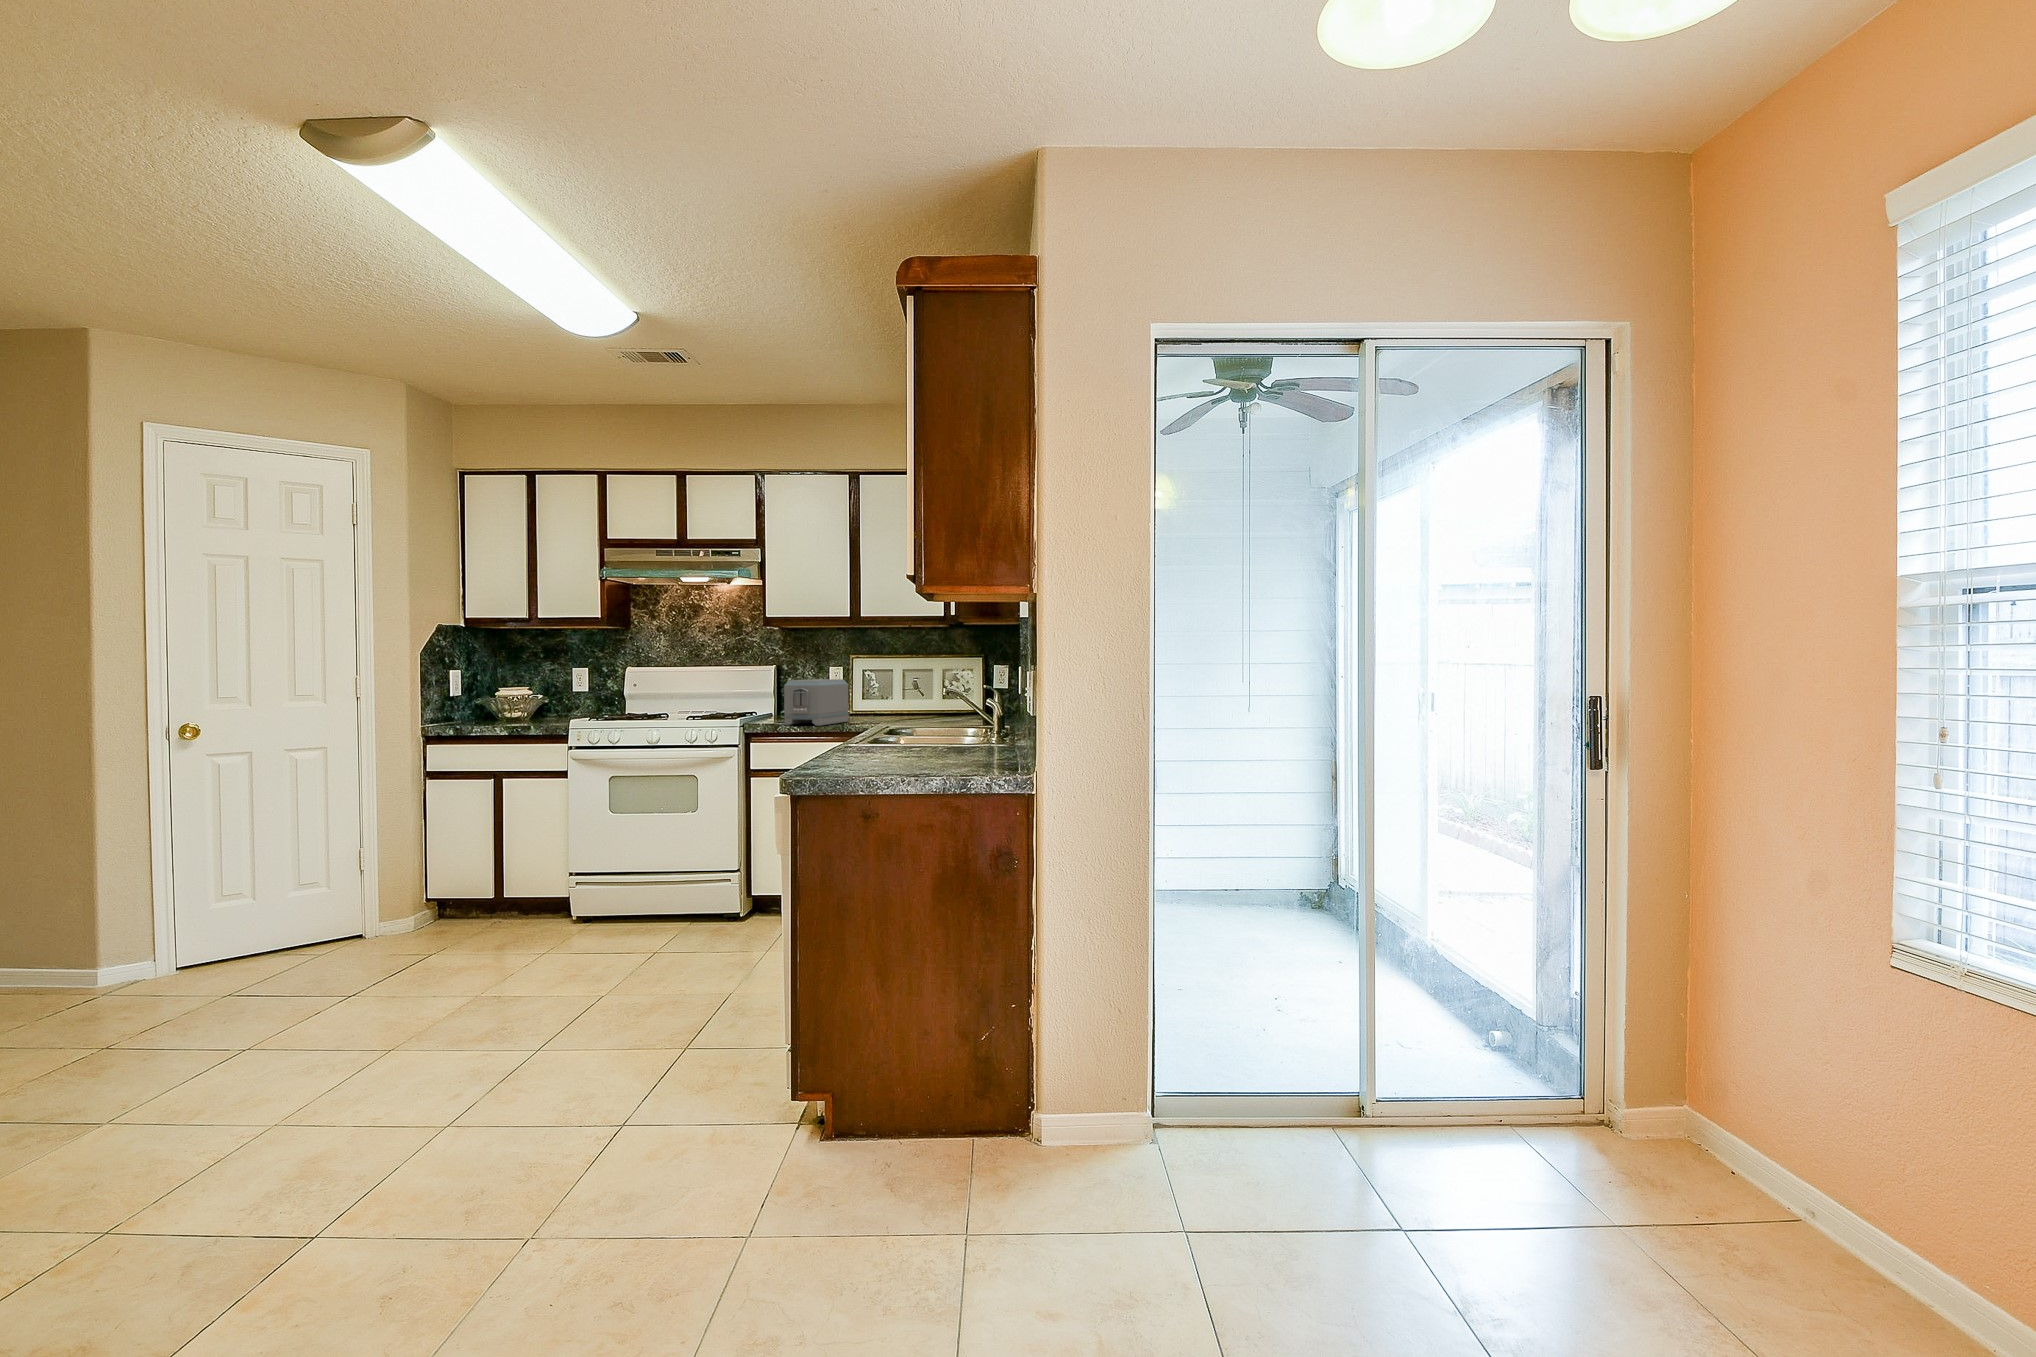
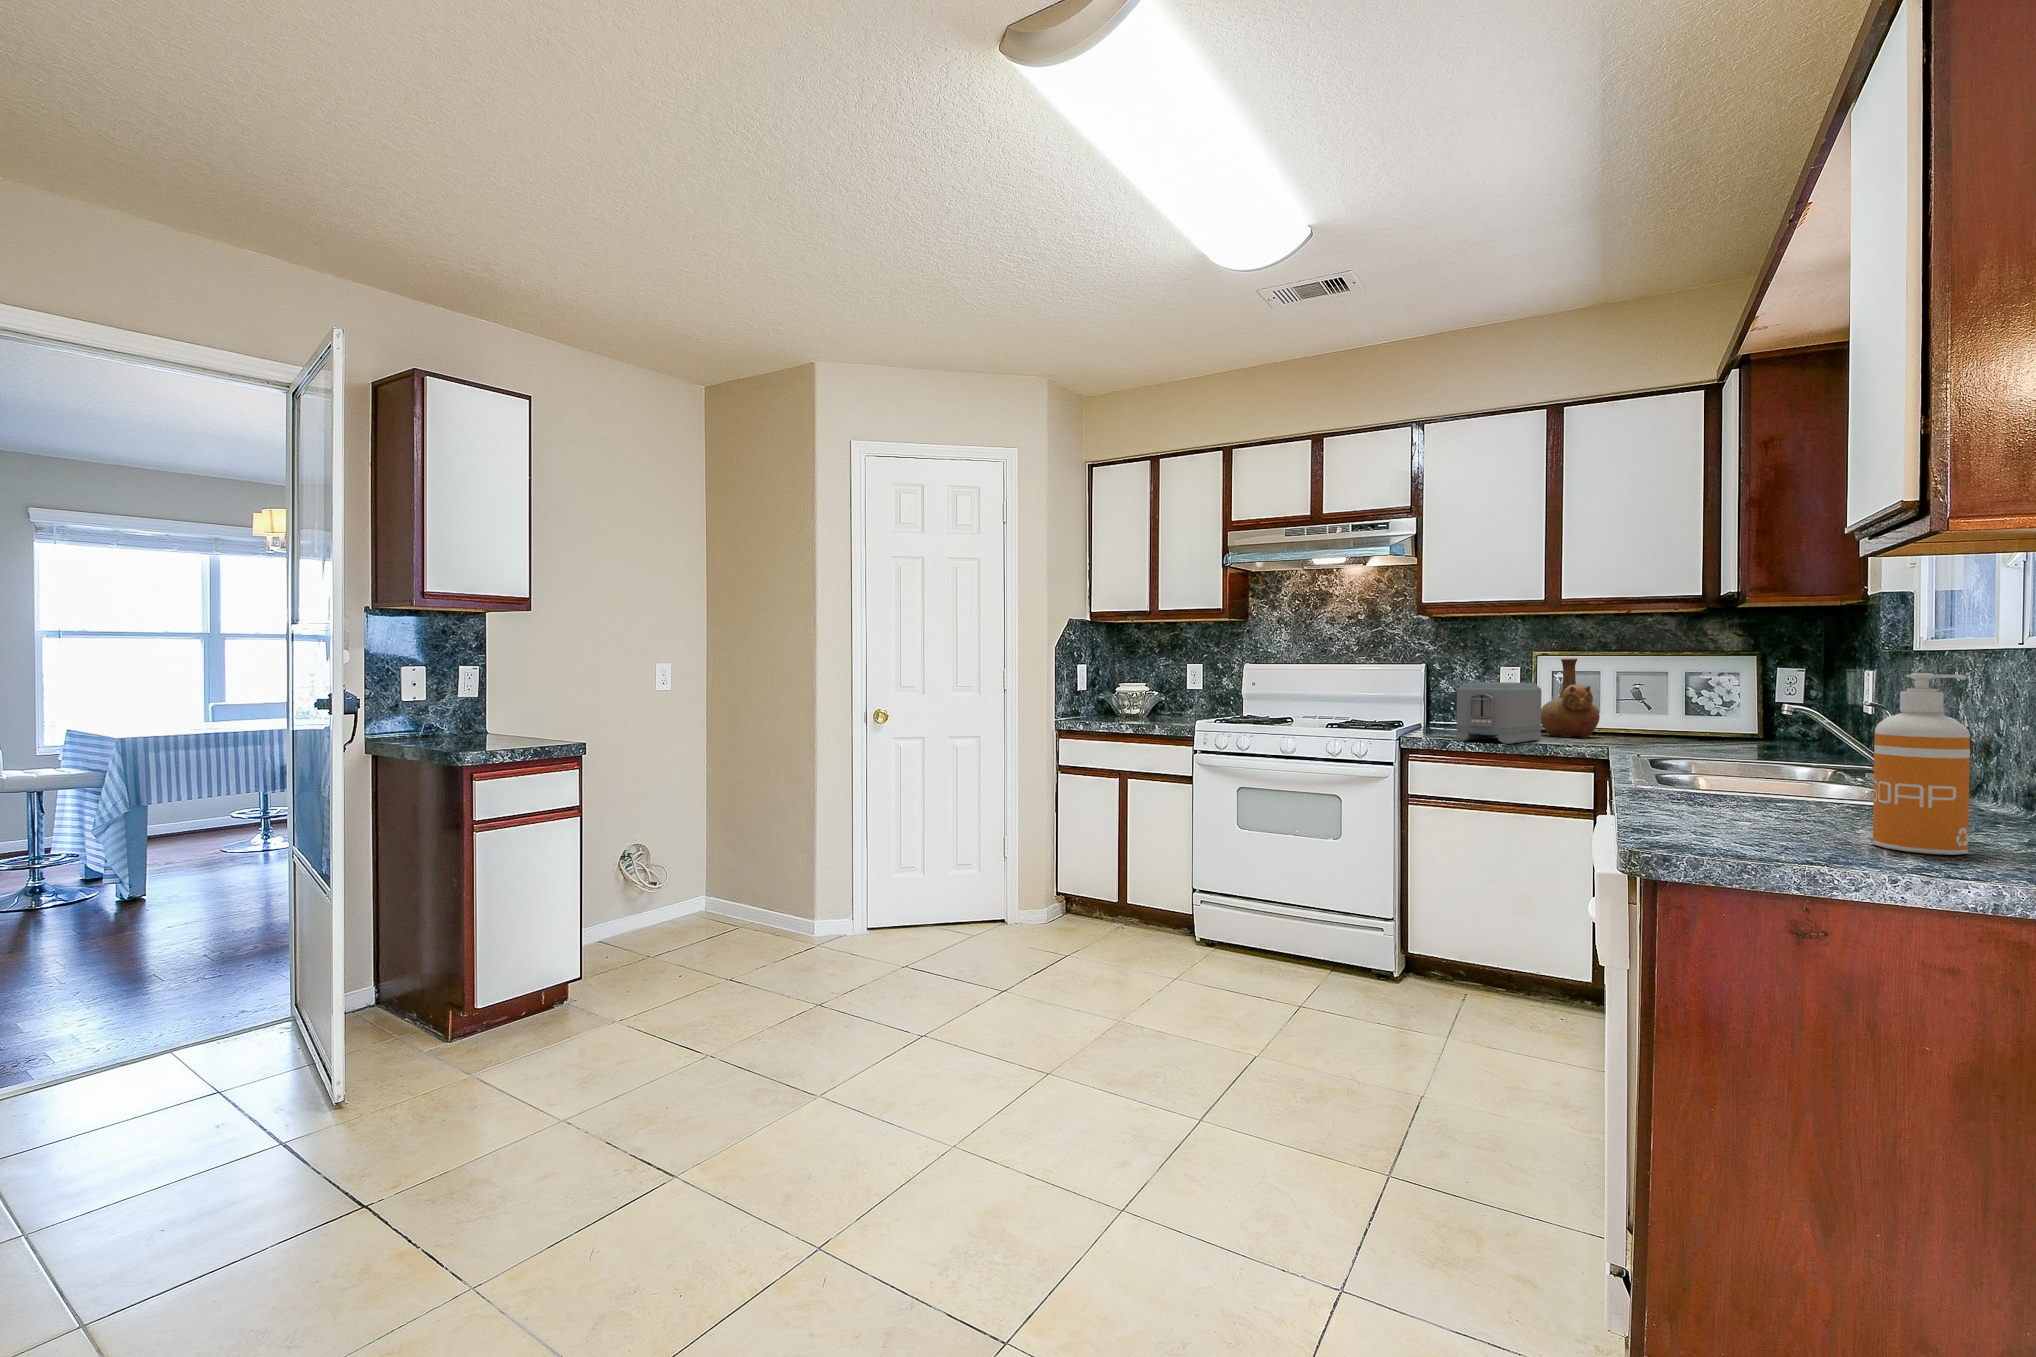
vase: none [855,661,894,719] -> present [1541,658,1600,738]
soap dispenser: none [915,669,957,774] -> present [1873,673,1970,855]

